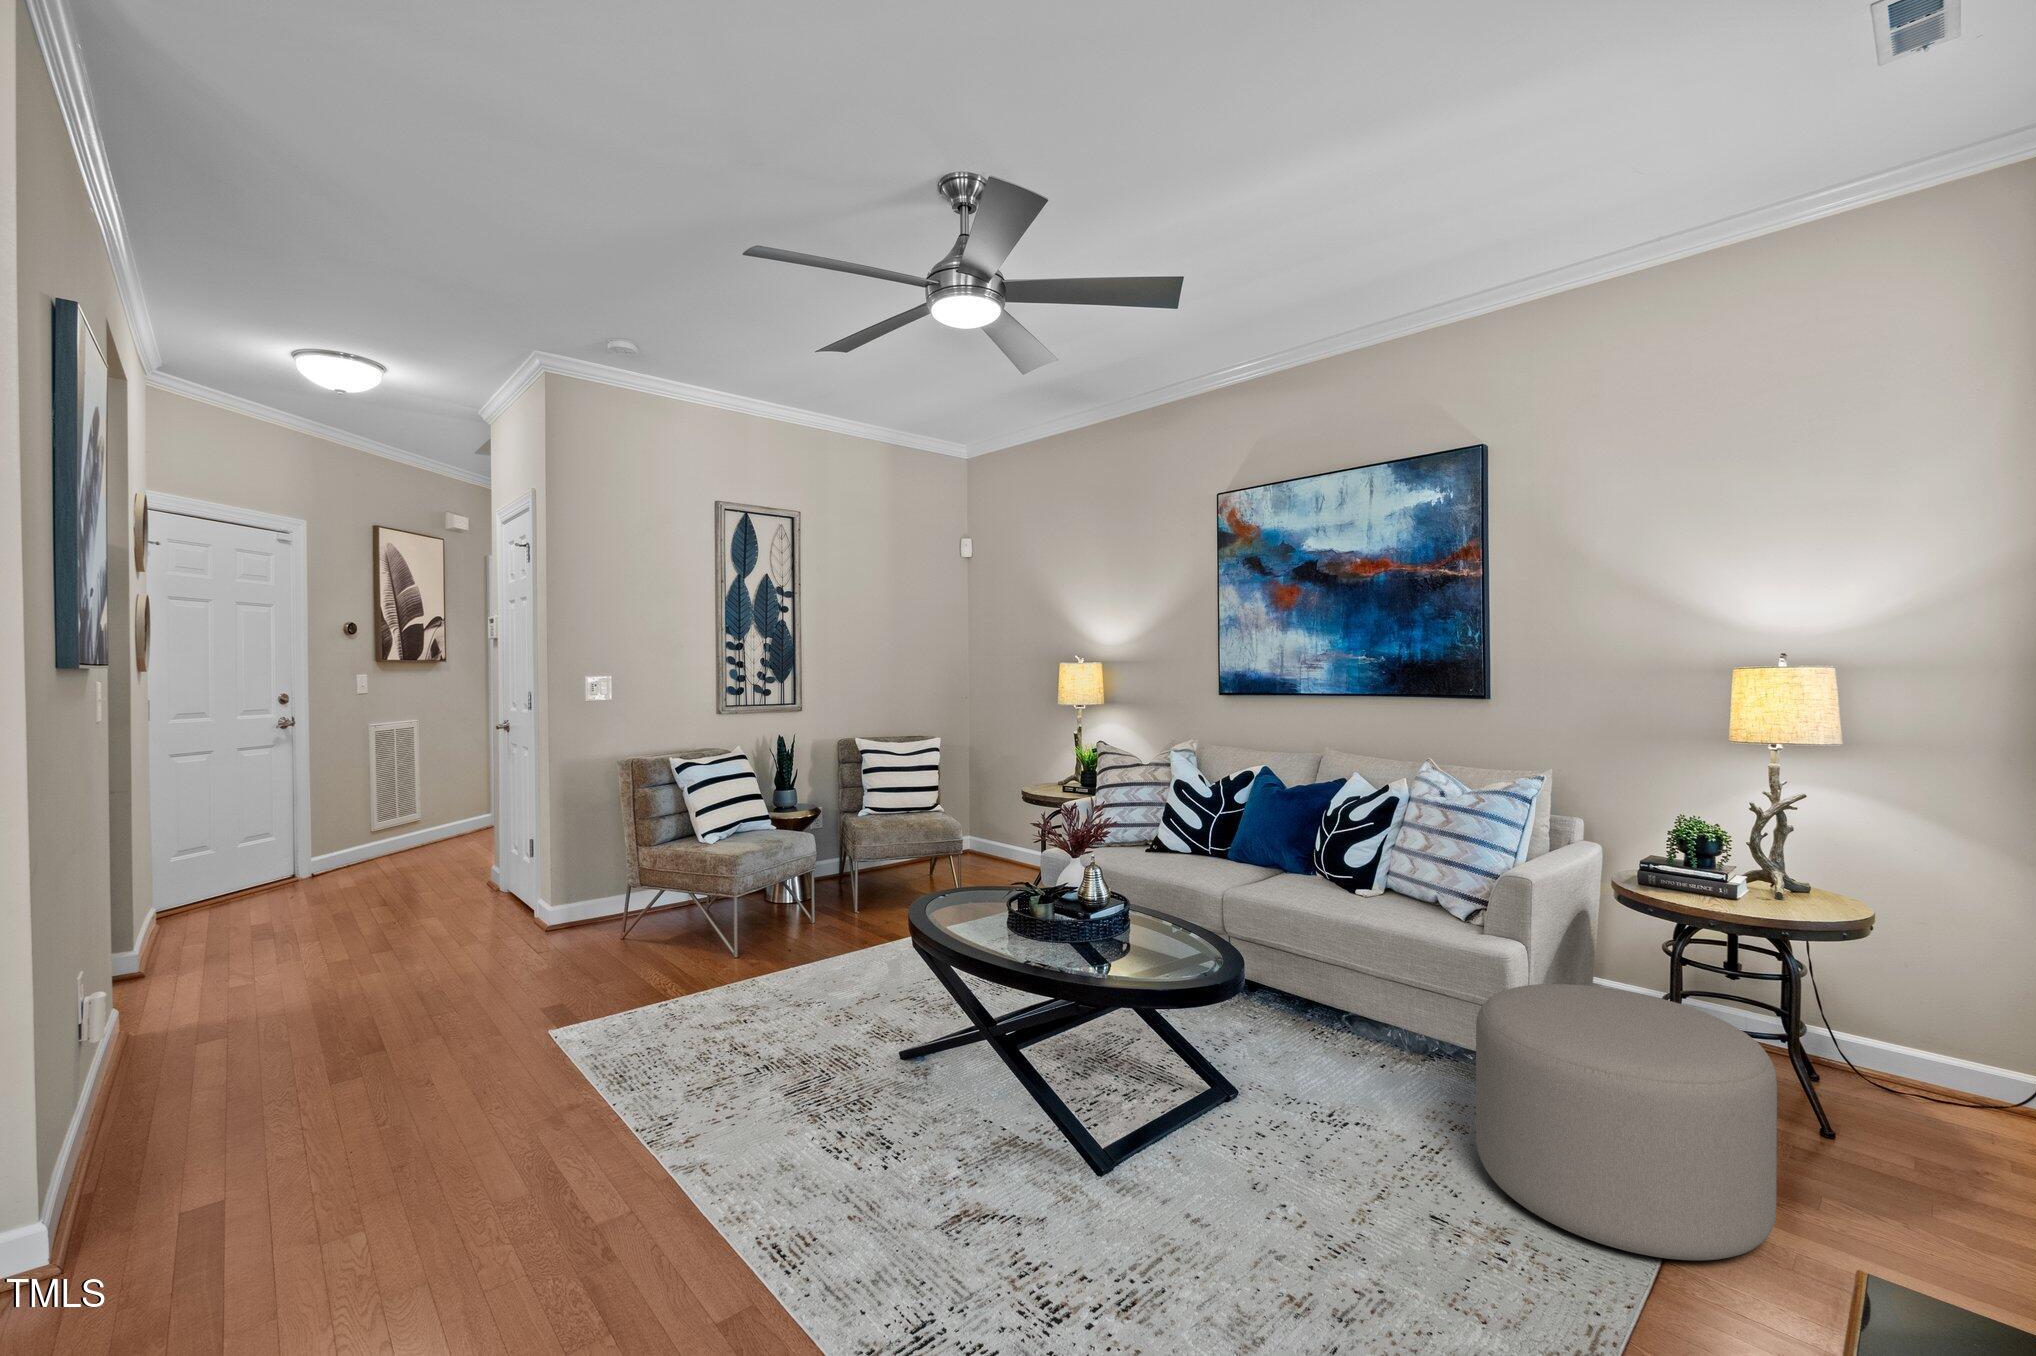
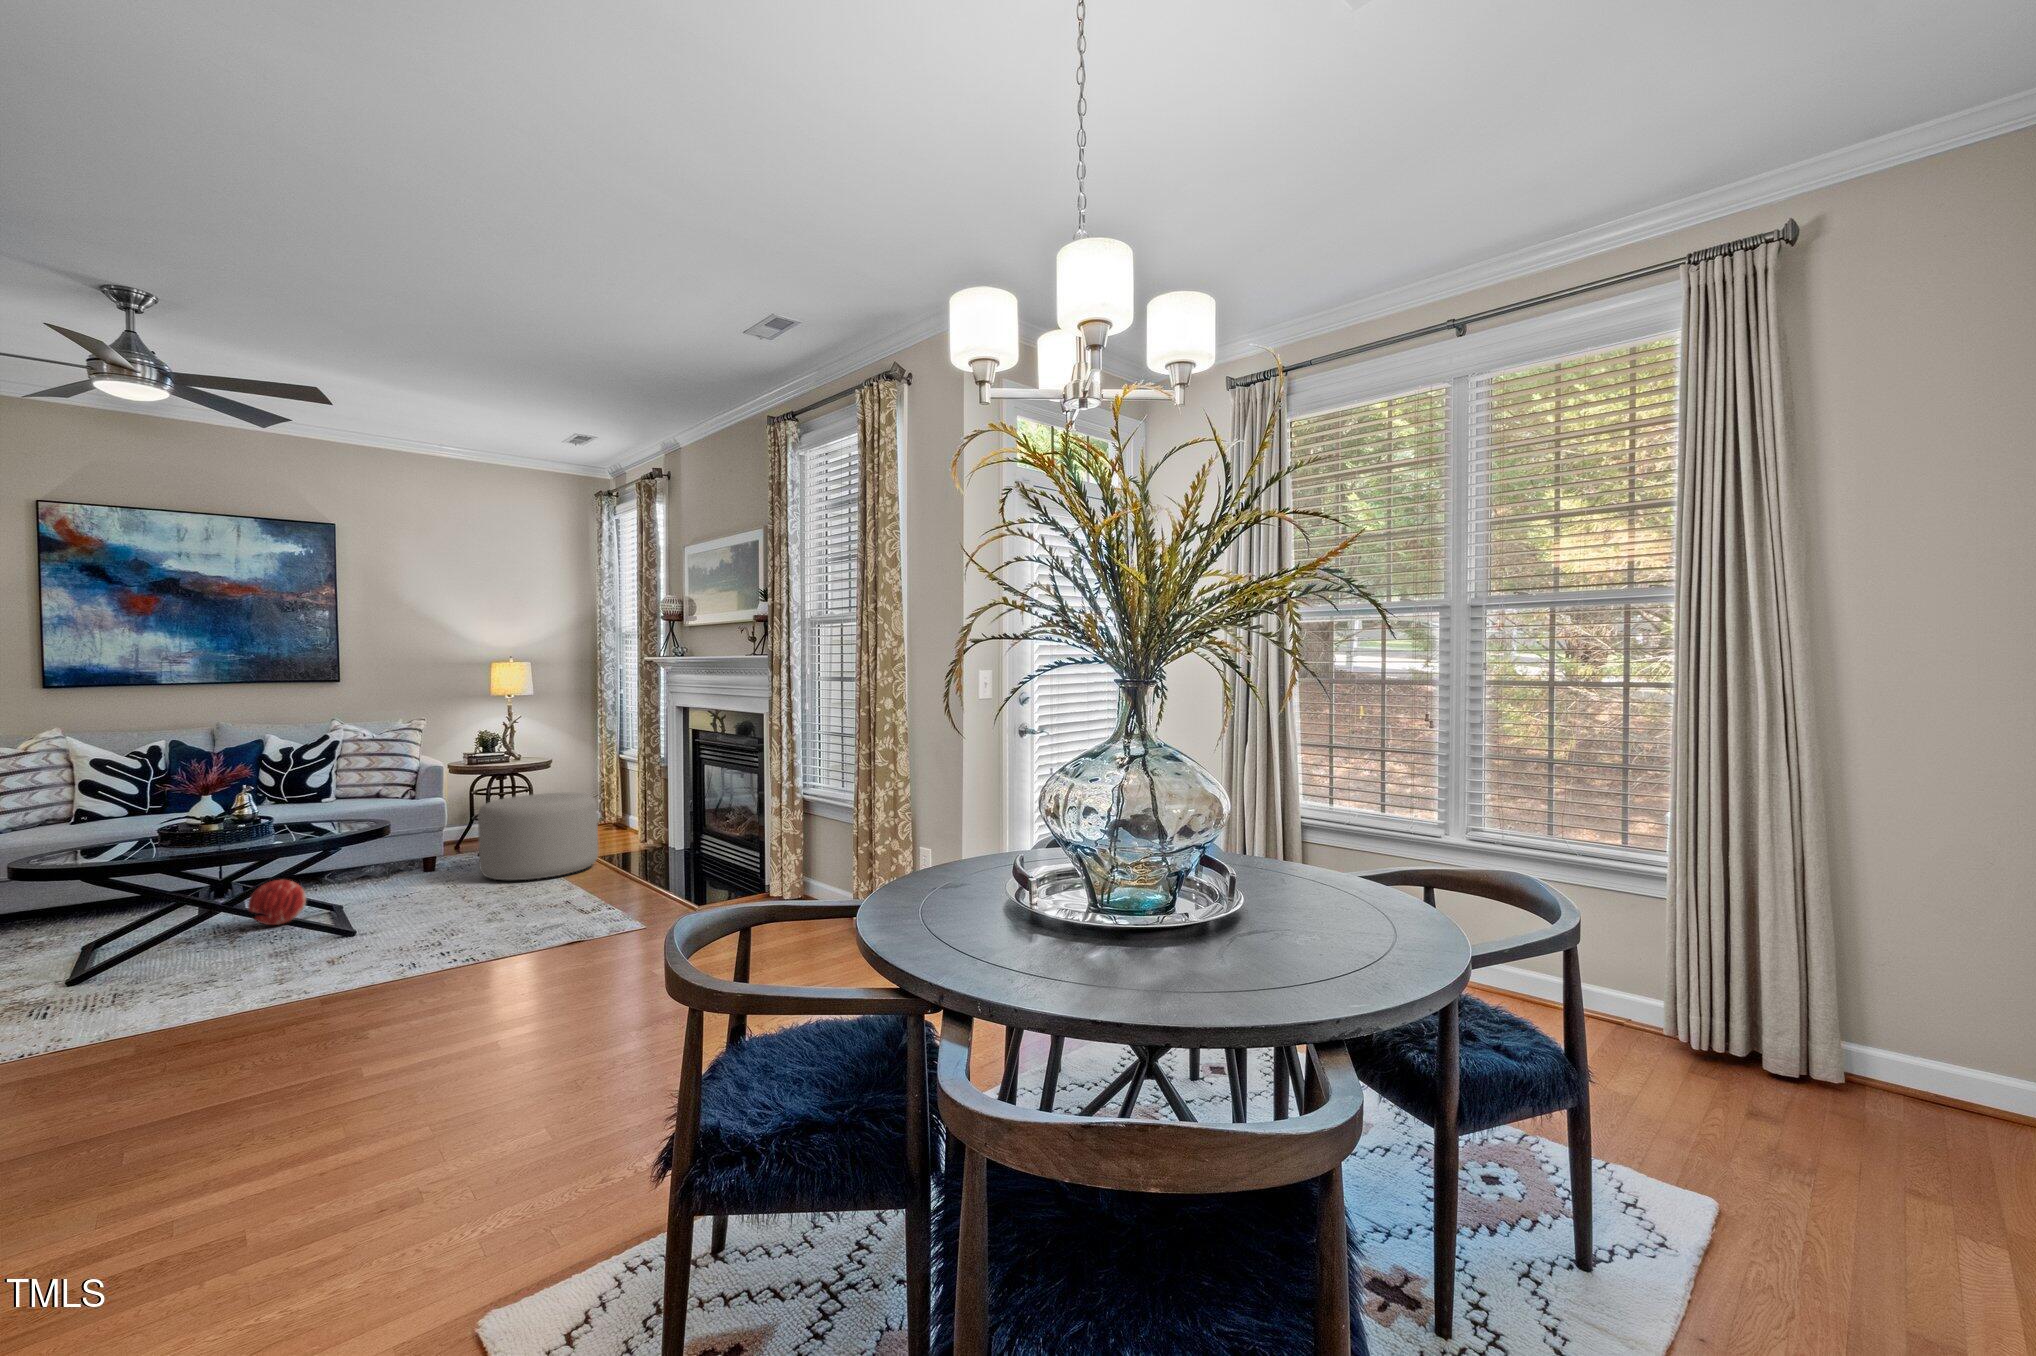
decorative orb: none [1087,1013,1154,1084] -> present [248,880,306,925]

